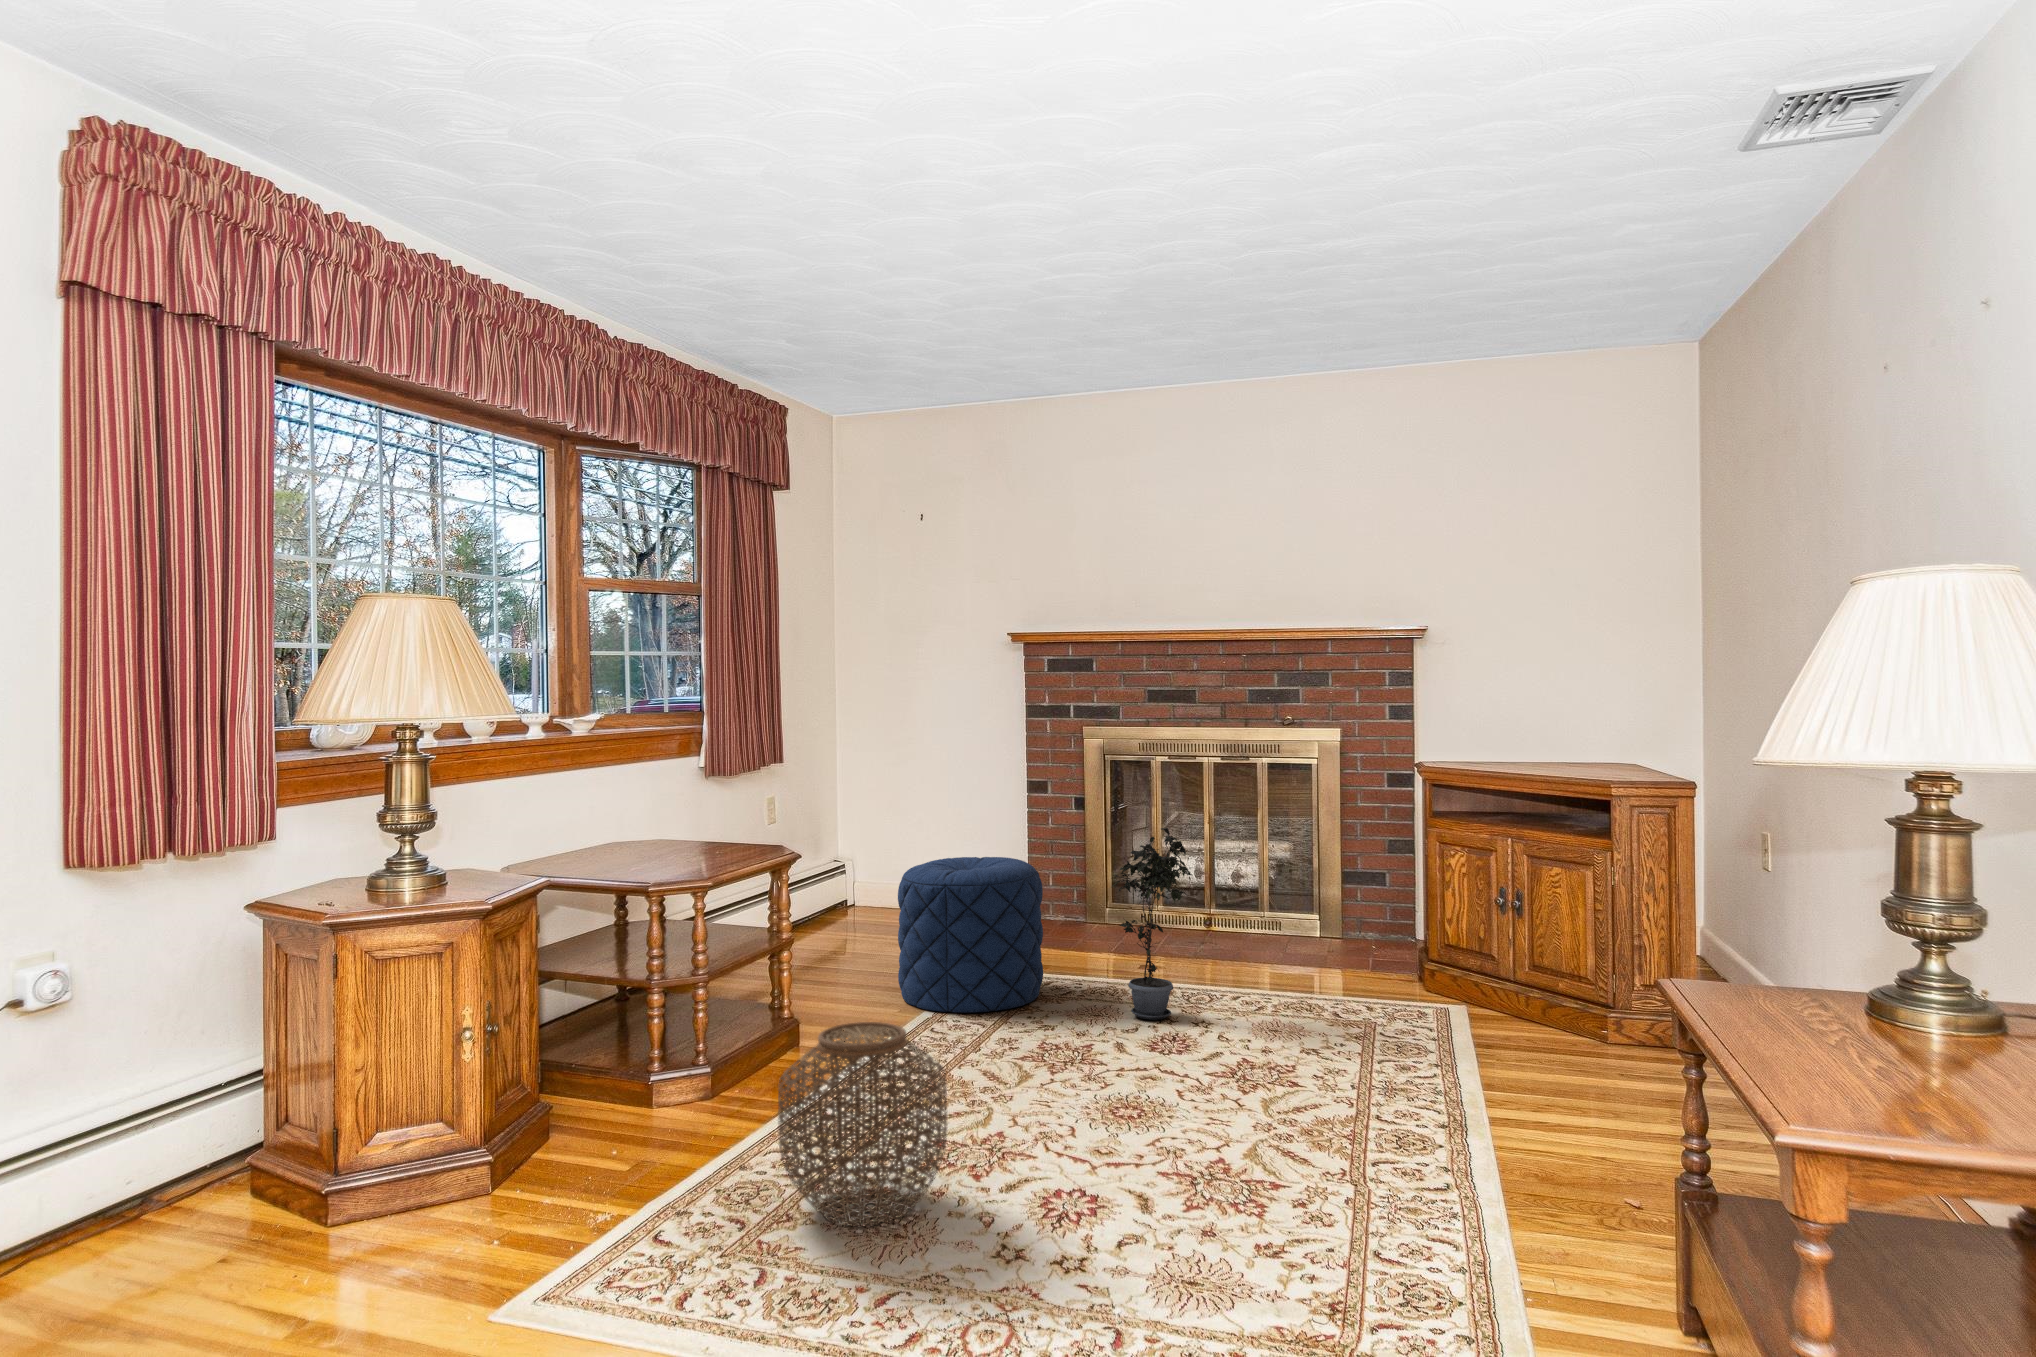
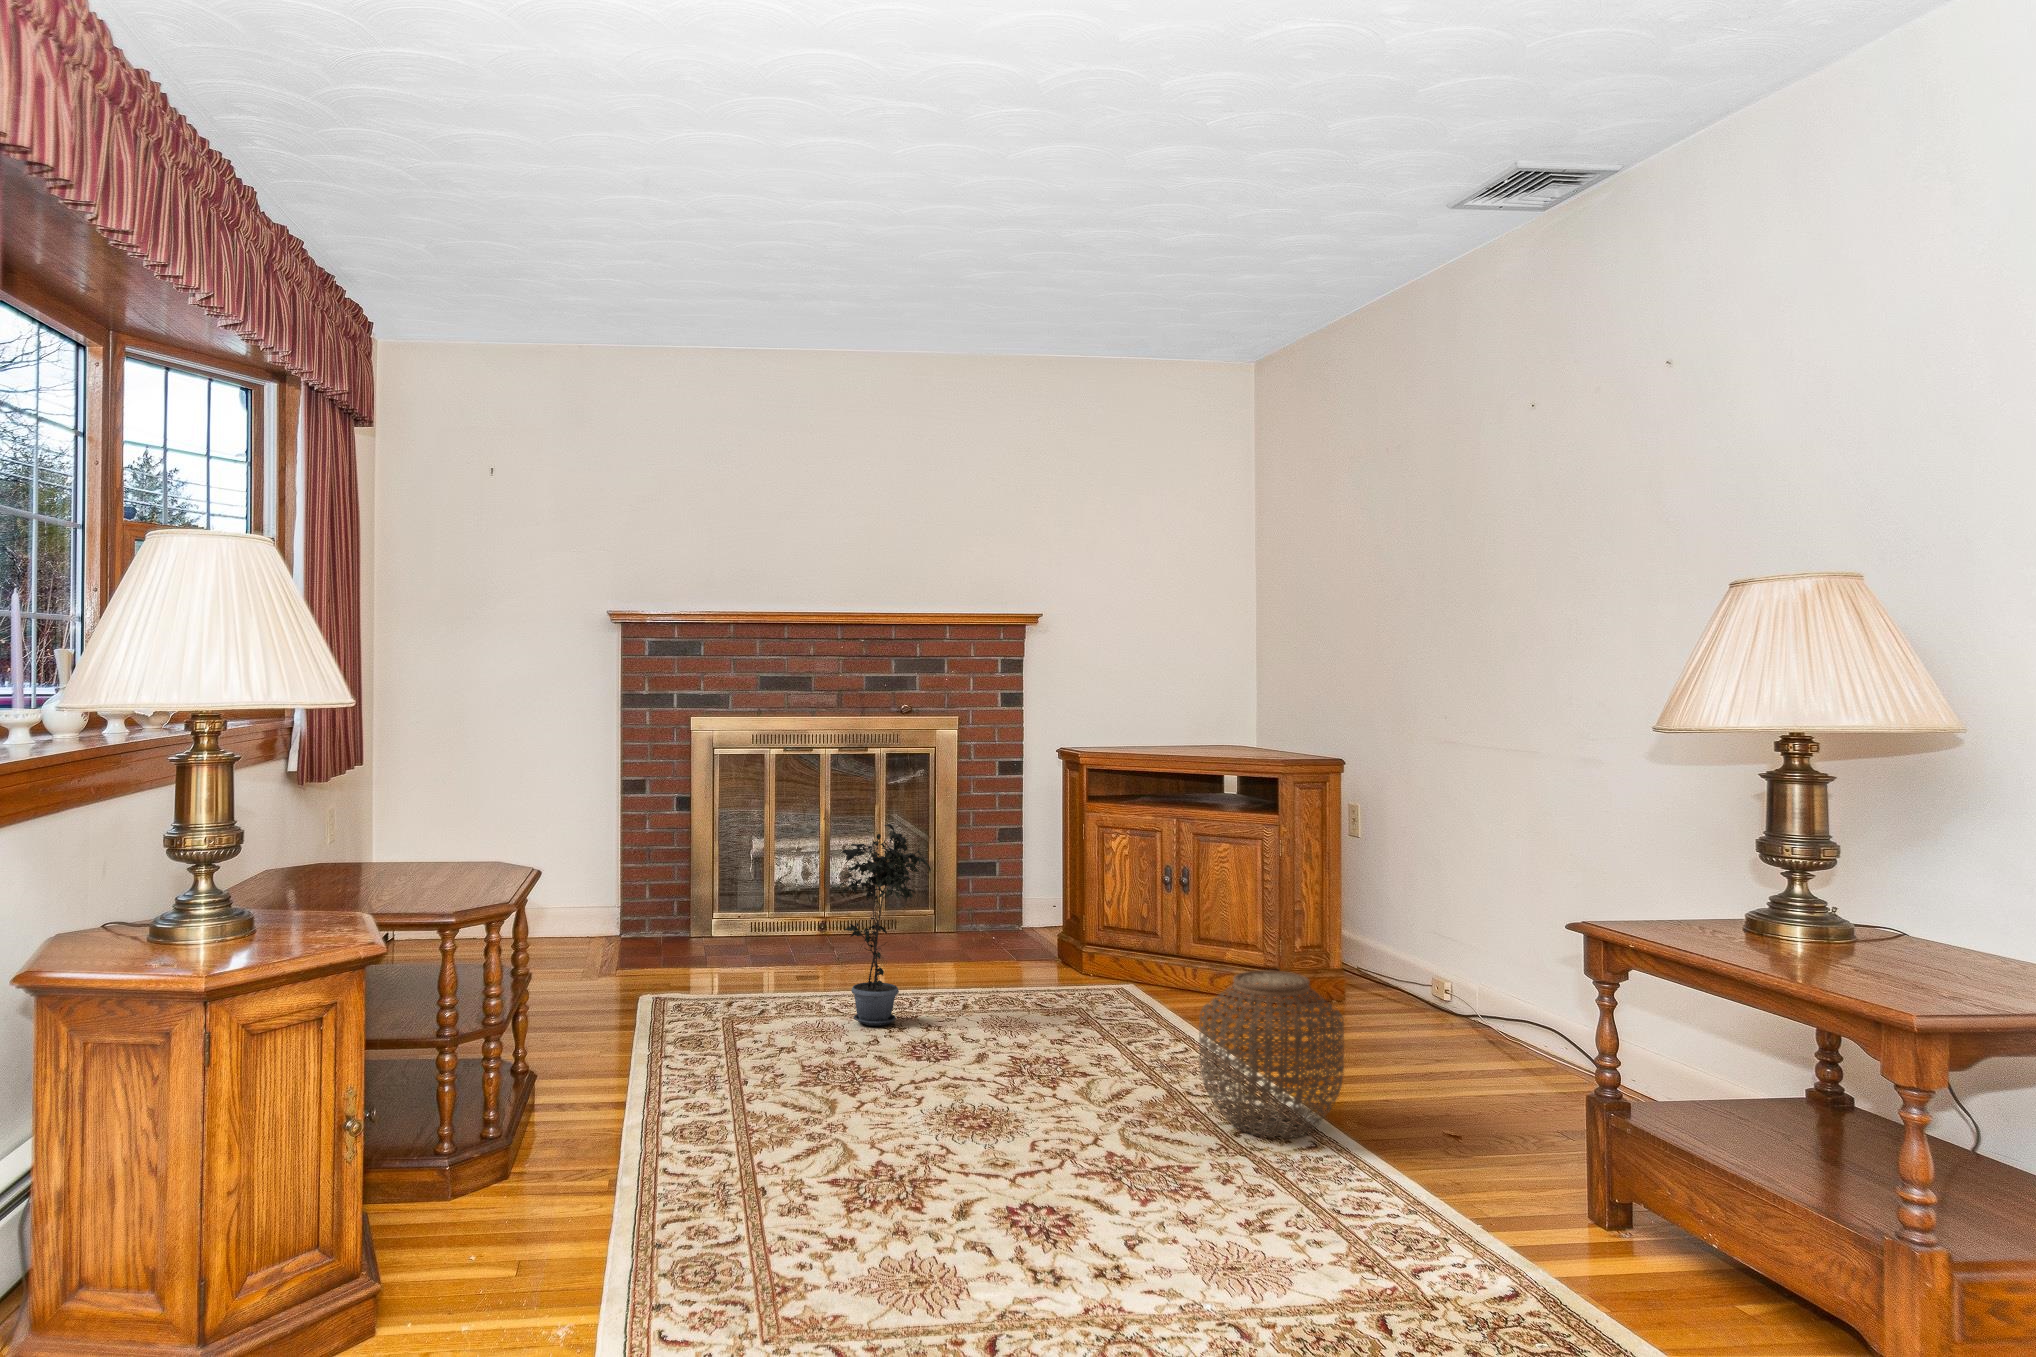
pouf: present [898,857,1043,1013] -> none [571,866,742,1045]
woven basket: present [778,1022,947,1226] -> present [1199,970,1344,1138]

